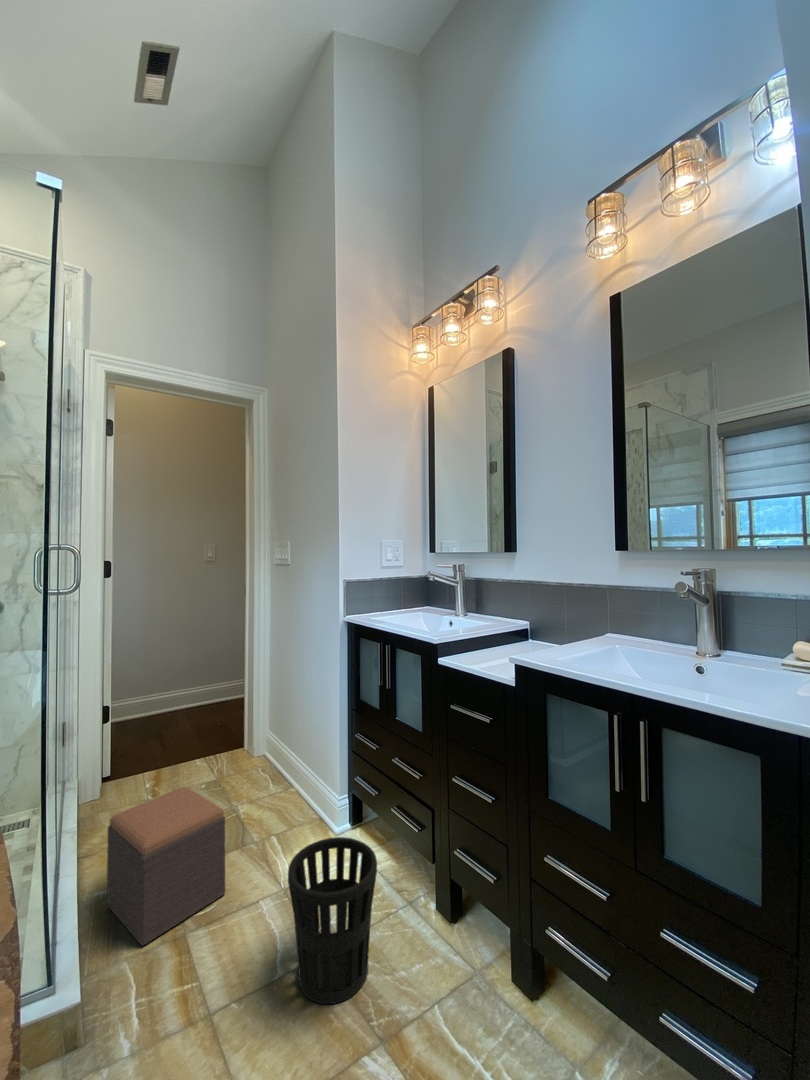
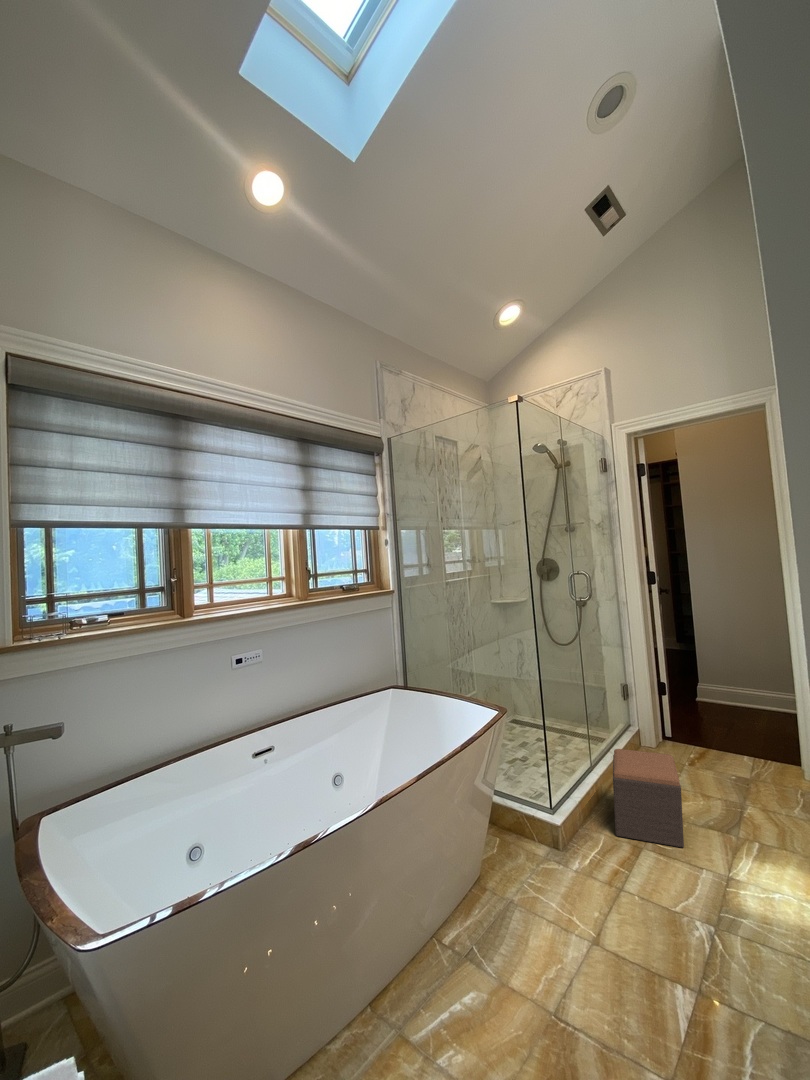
wastebasket: present [288,837,377,1004] -> none [666,831,753,965]

